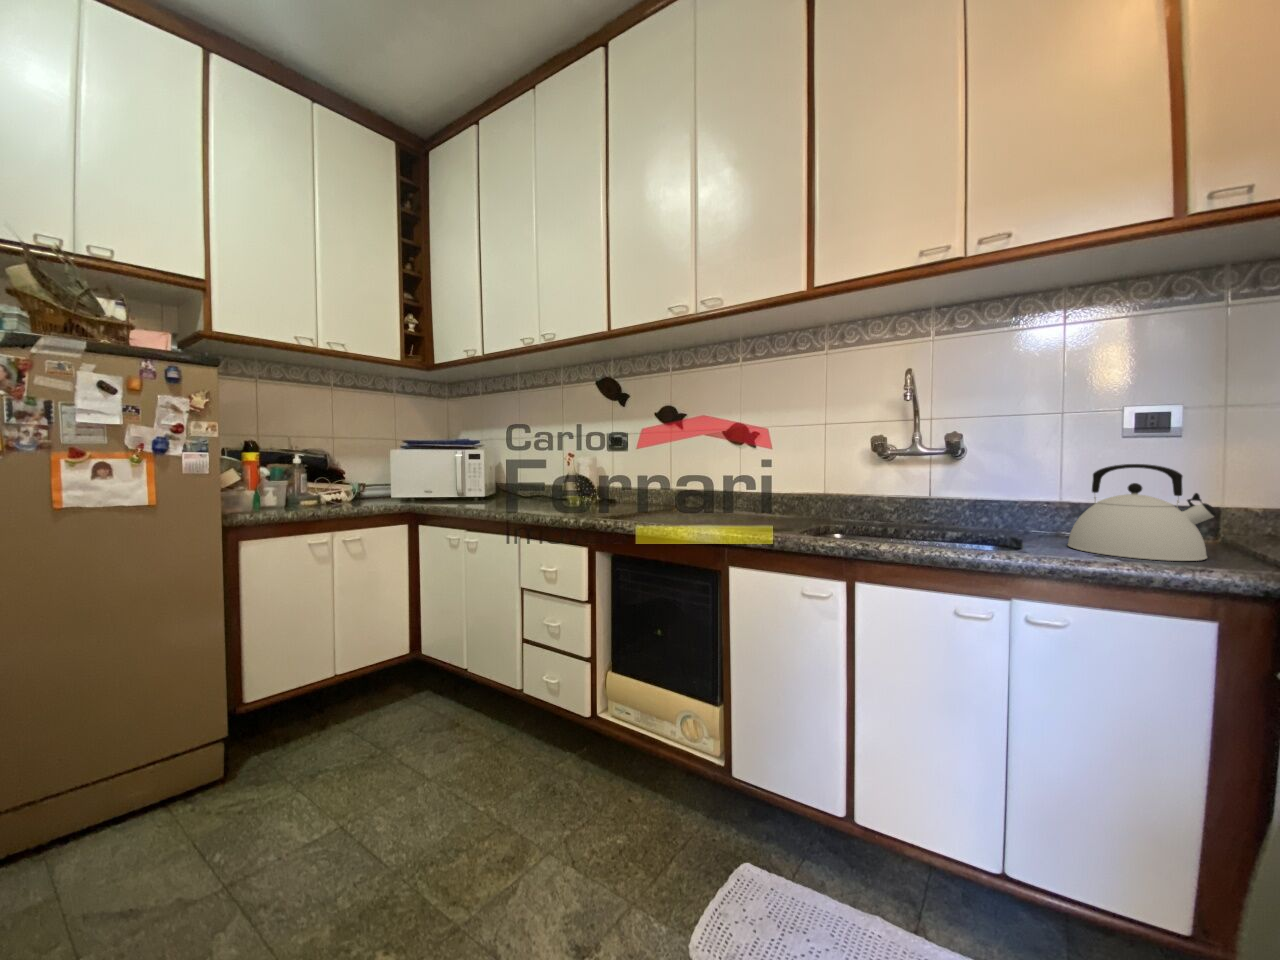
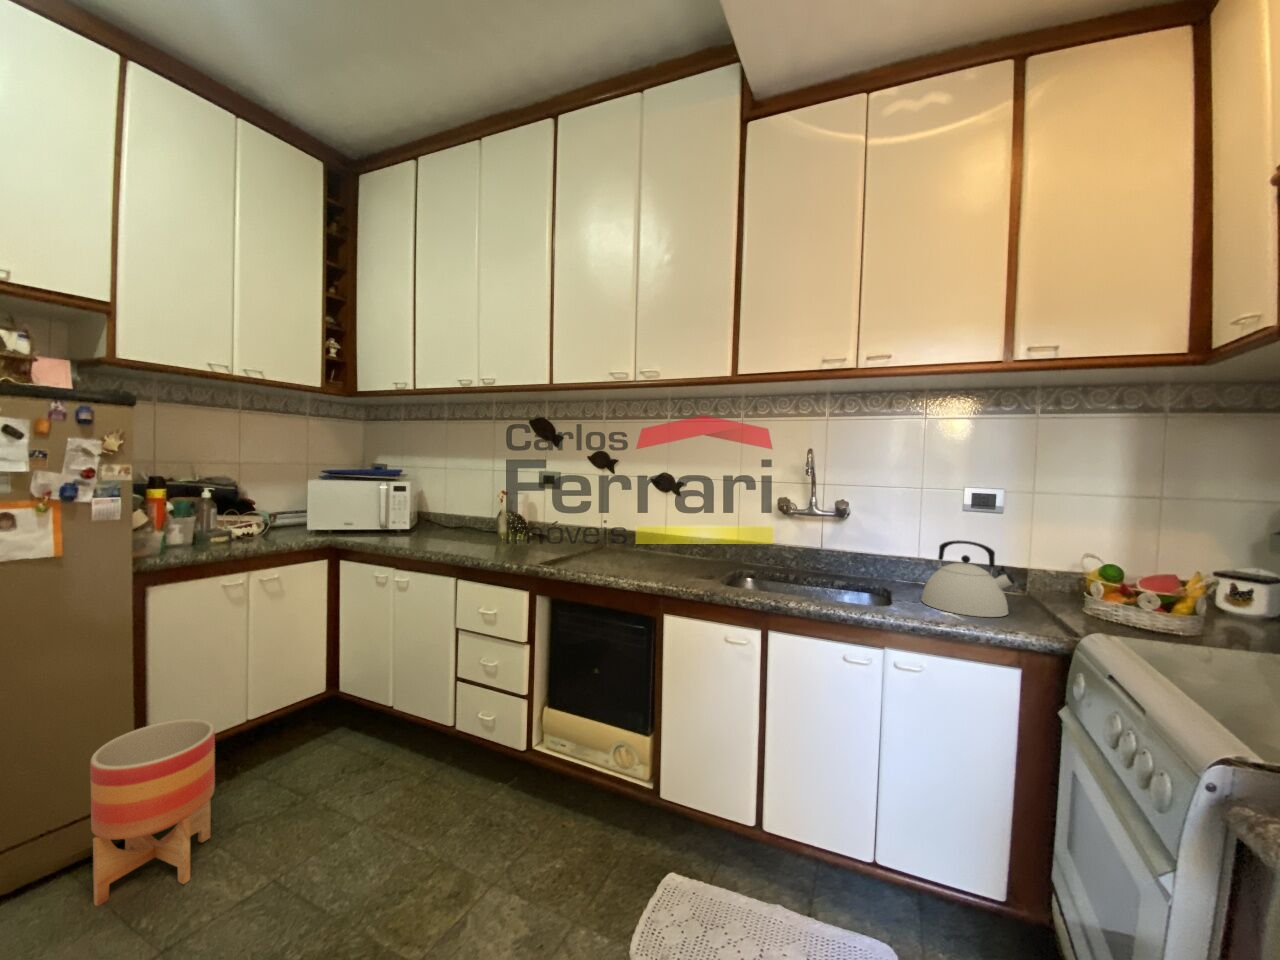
planter: none [180,665,294,835] -> present [90,719,215,906]

